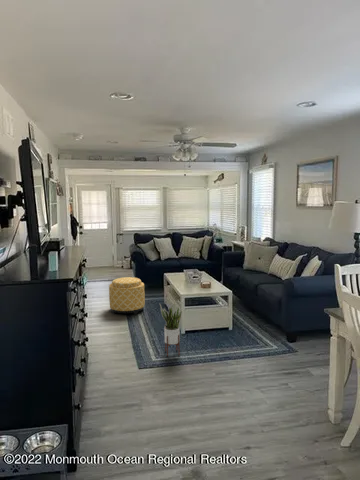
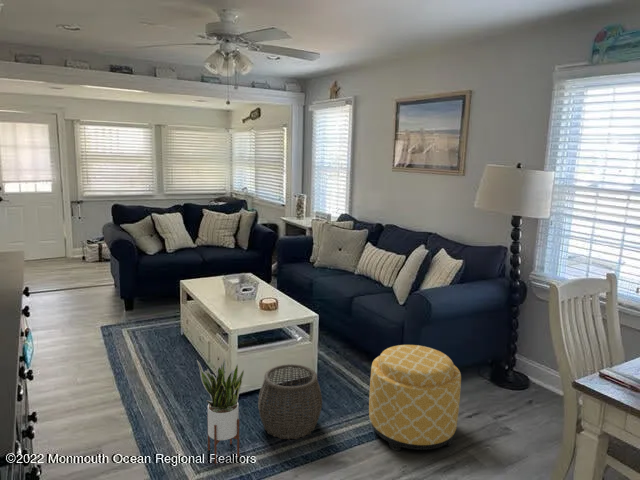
ottoman: present [109,277,145,314] -> present [369,345,461,451]
woven basket: none [192,314,227,352] -> present [258,364,322,439]

